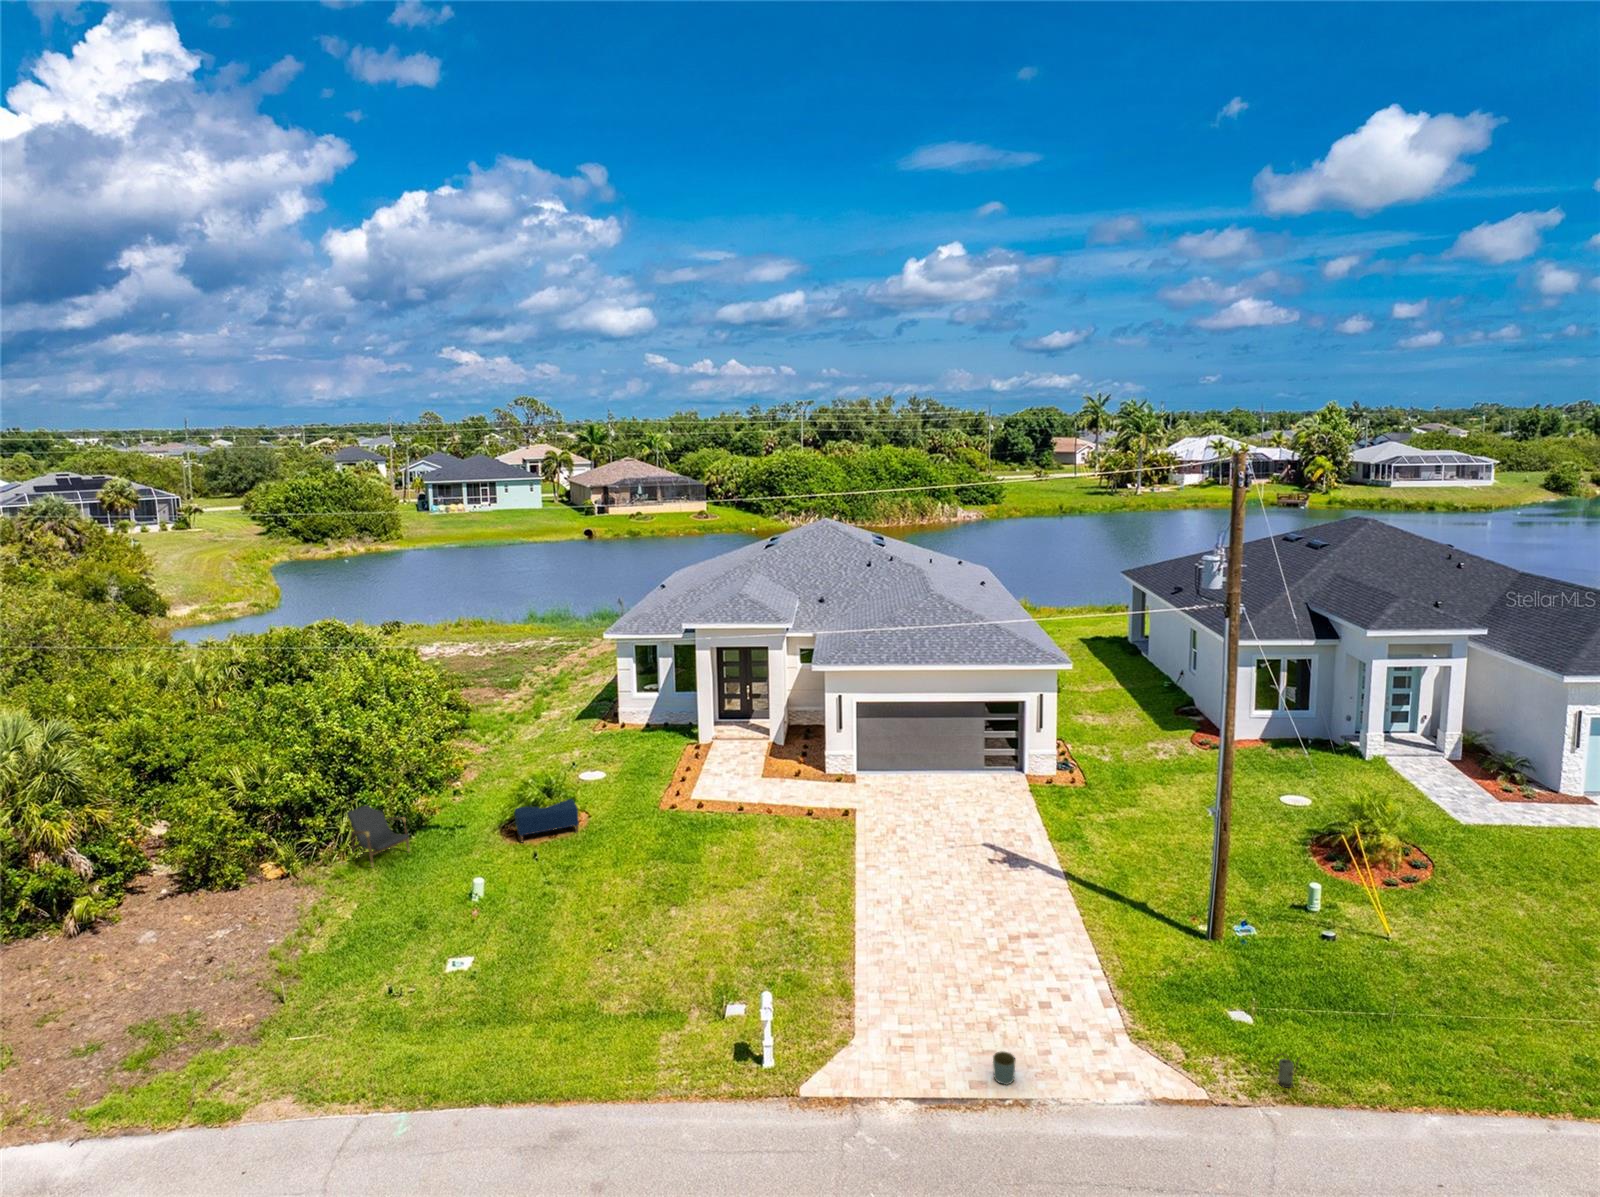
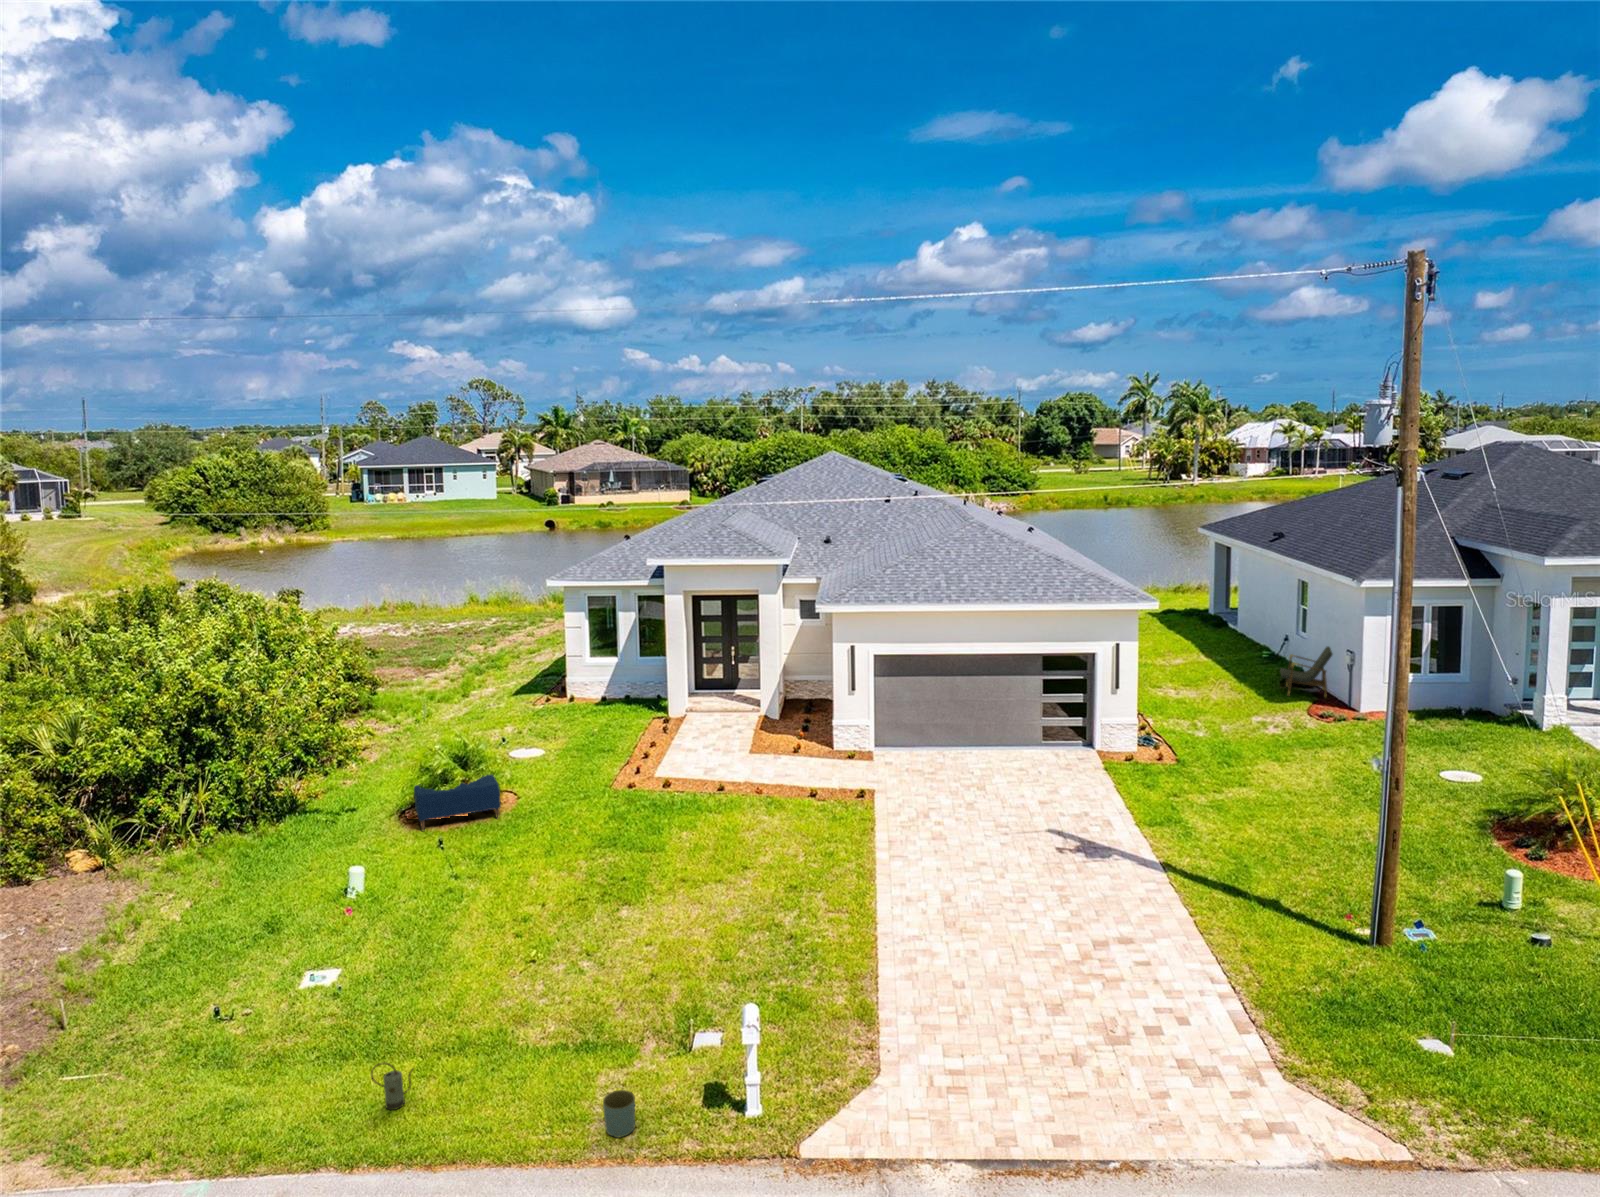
lounge chair: present [347,805,410,867] -> present [1280,647,1332,696]
planter: present [993,1052,1015,1085] -> present [603,1090,635,1138]
watering can: present [1273,1054,1300,1088] -> present [371,1062,414,1110]

